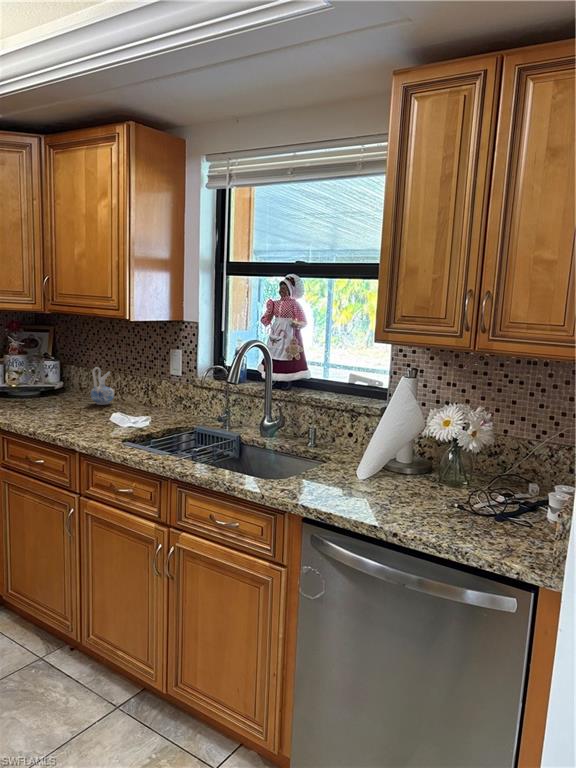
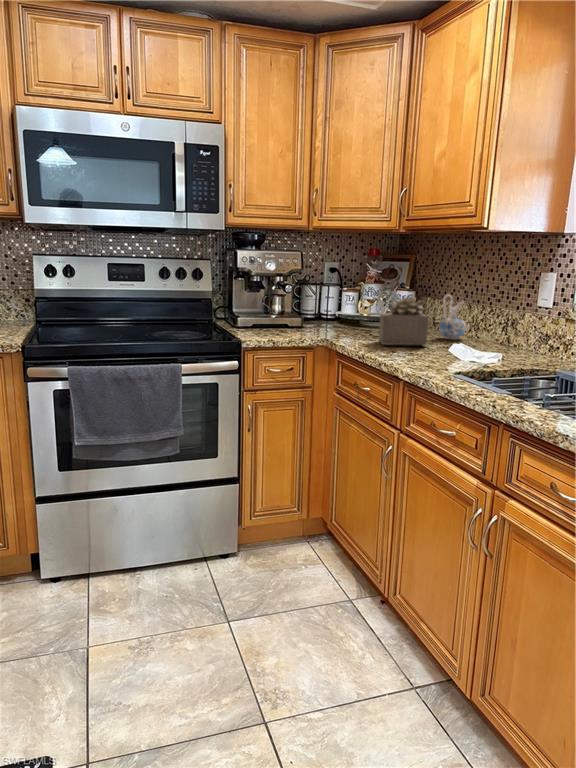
succulent plant: none [39,373,87,419] -> present [379,297,428,345]

